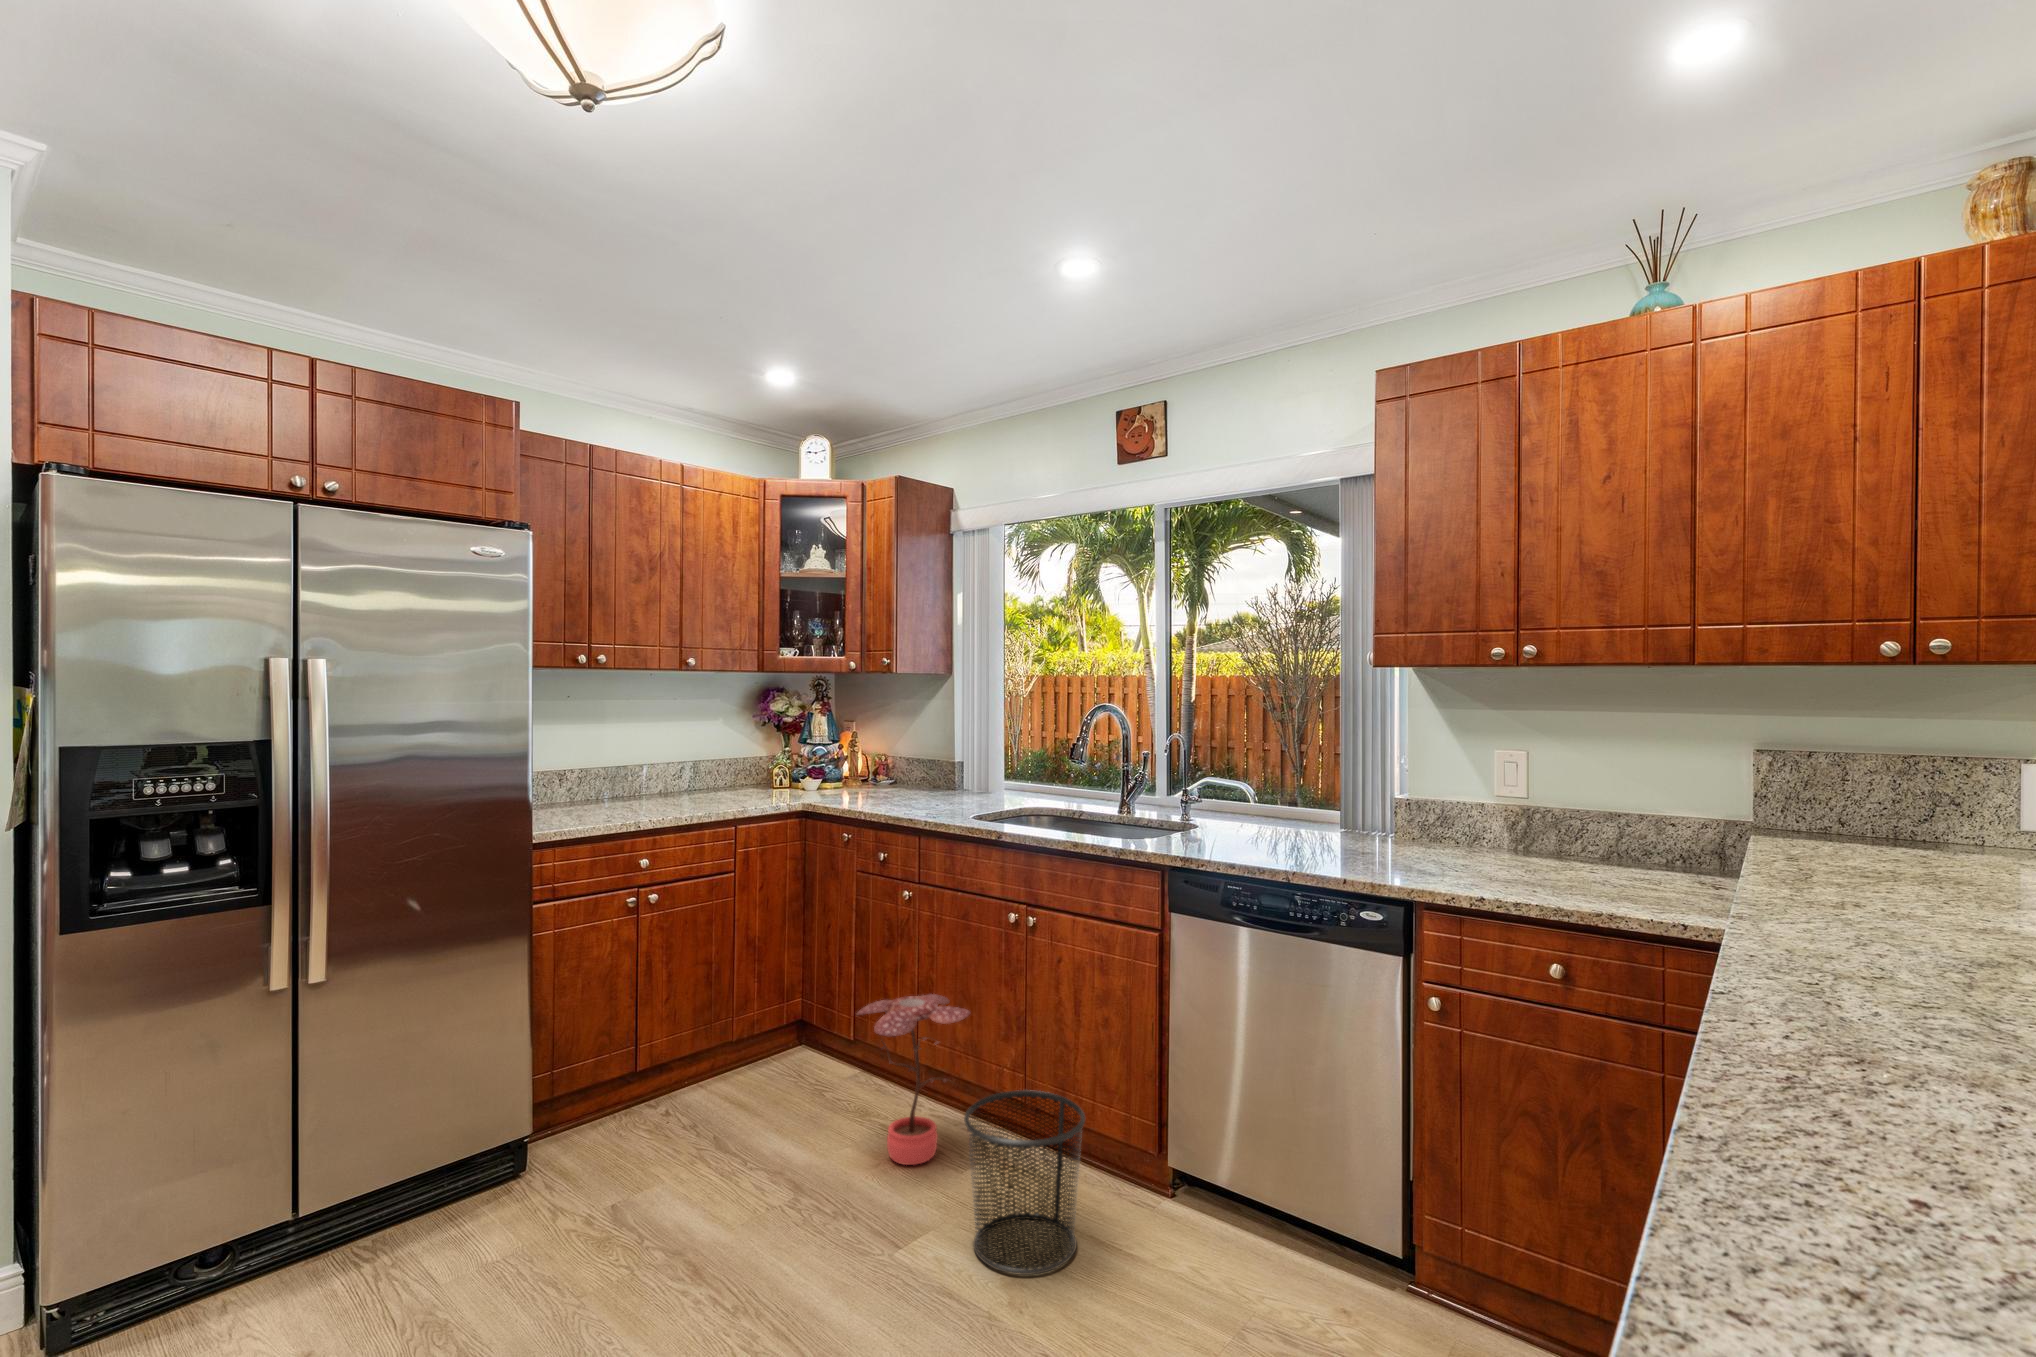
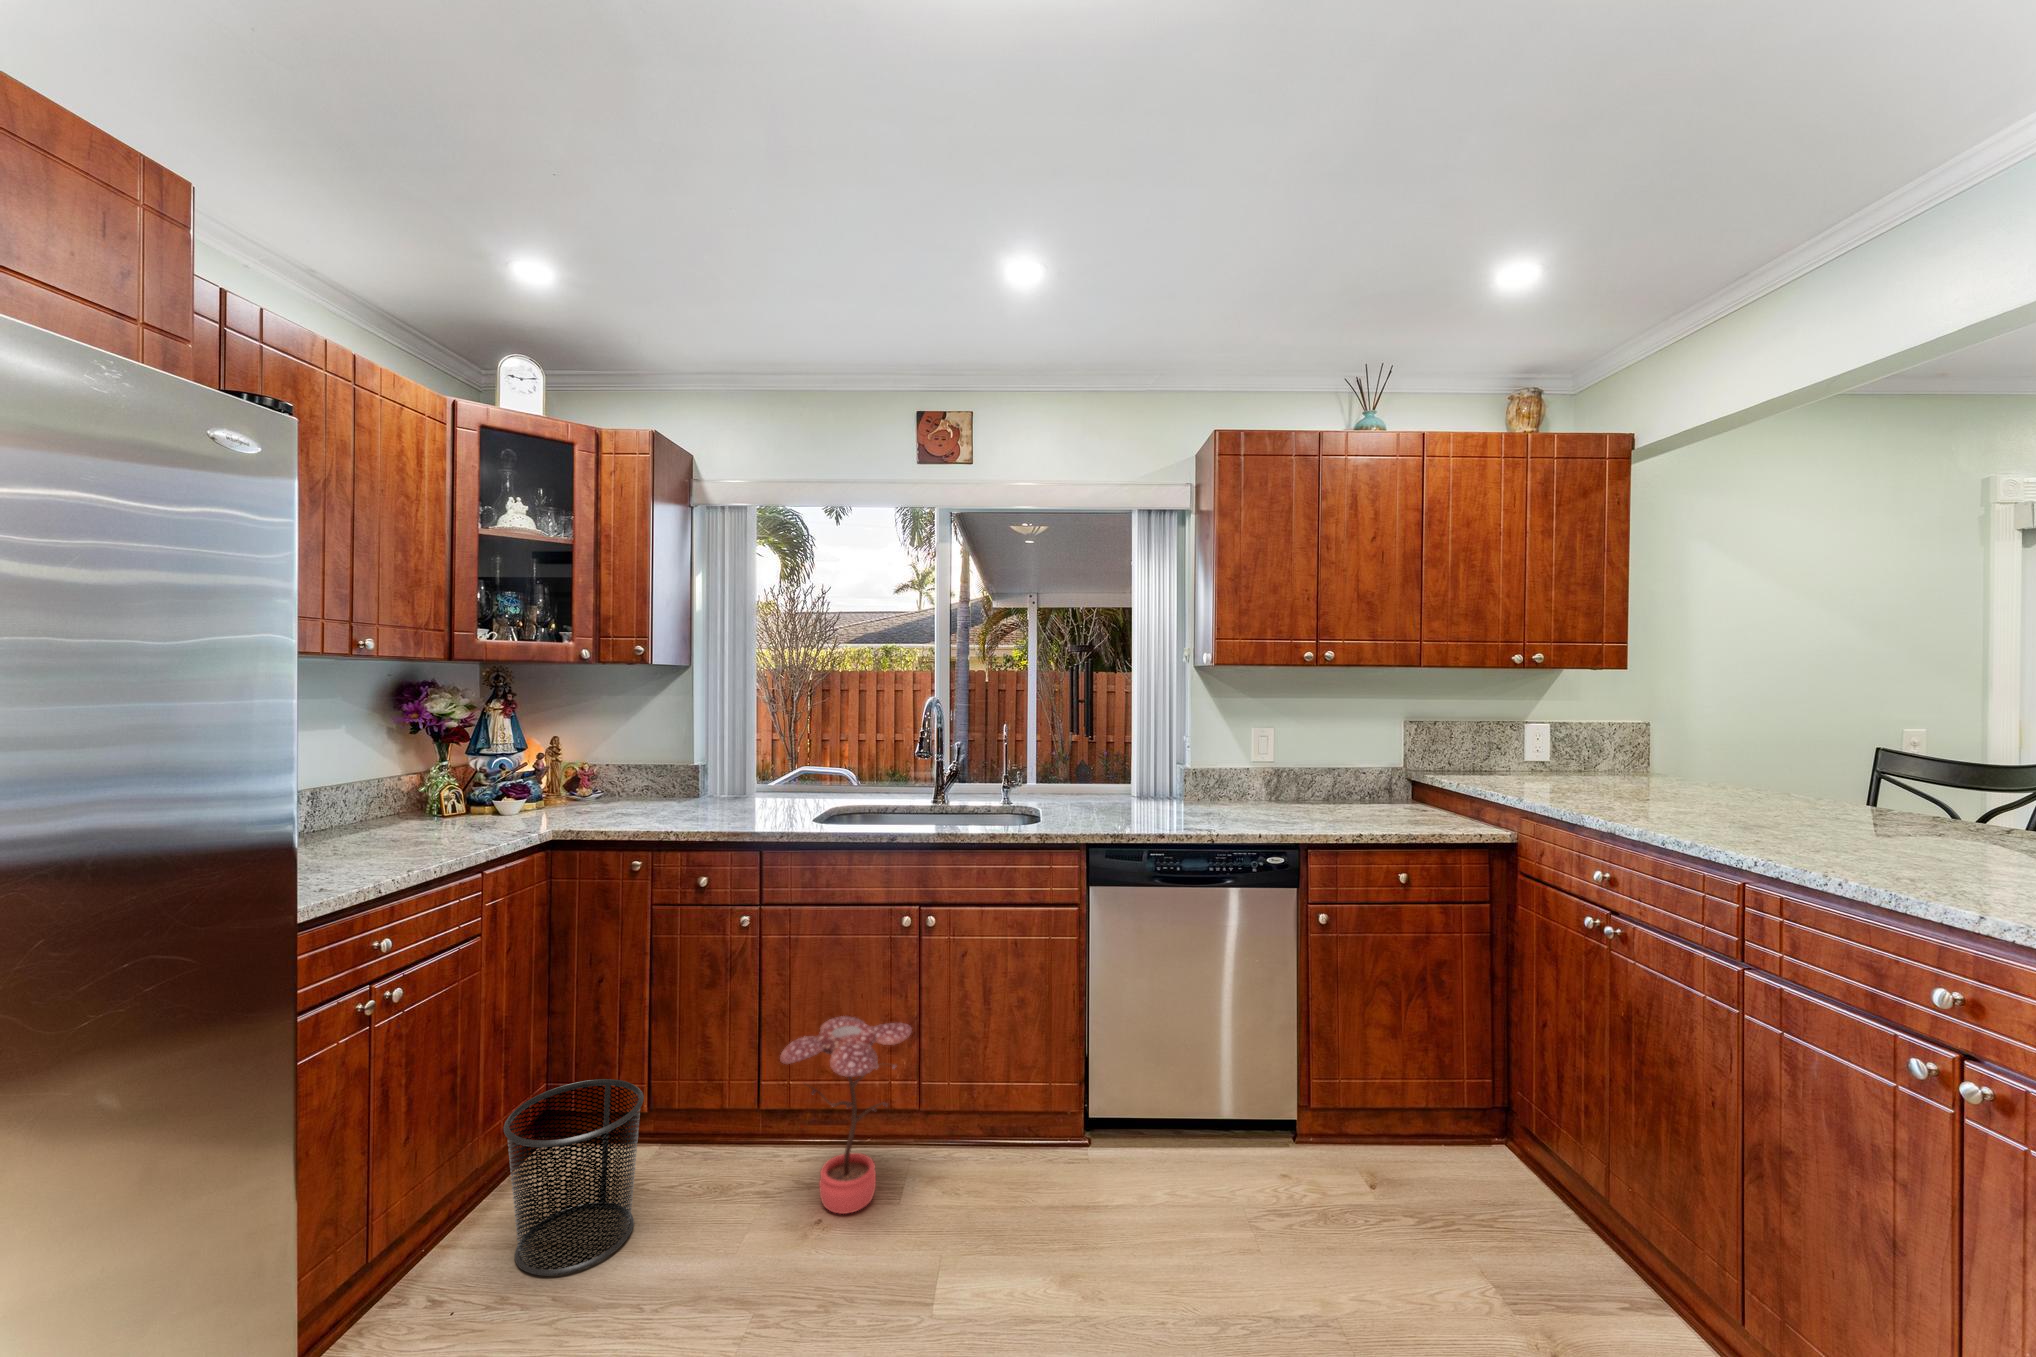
waste bin: present [964,1090,1085,1275] -> present [504,1079,644,1276]

